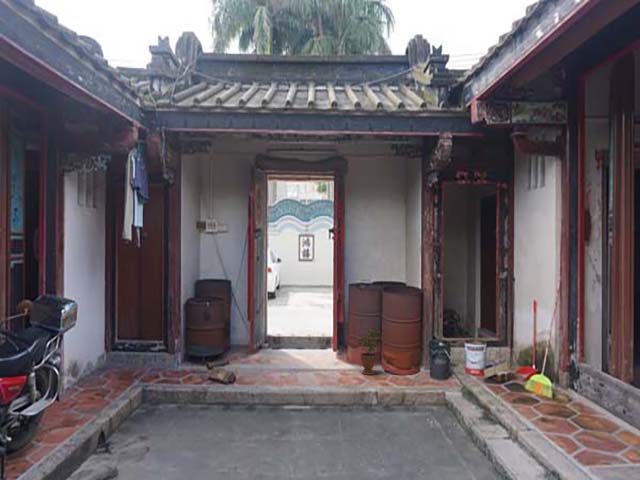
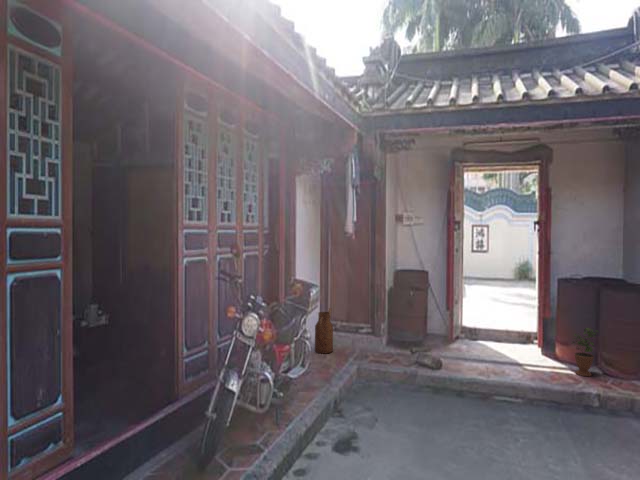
watering can: none [92,326,116,379] -> present [315,308,333,354]

